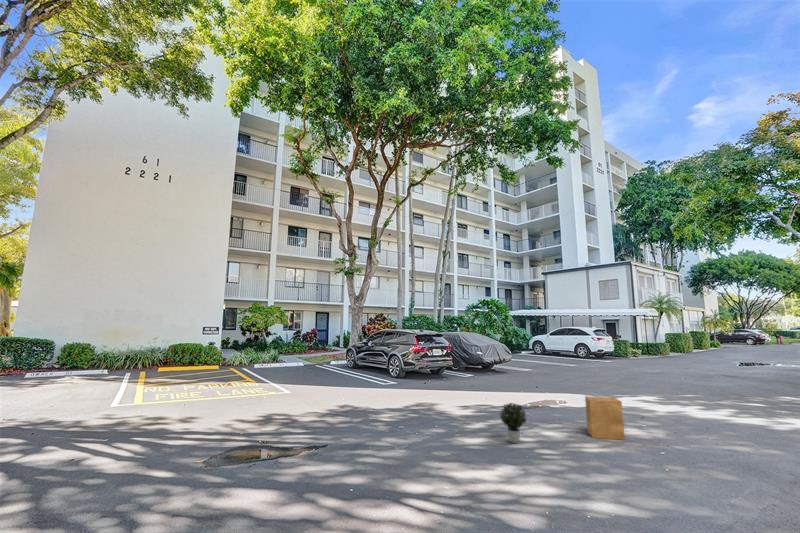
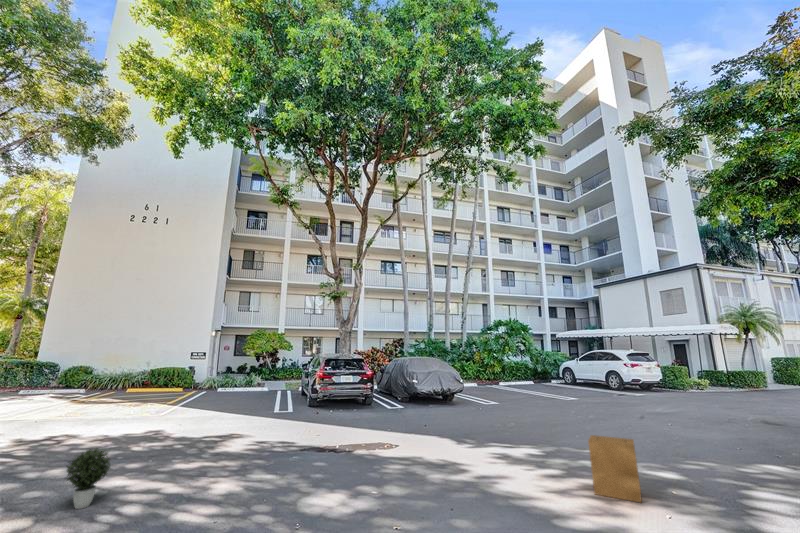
cardboard box: present [585,396,625,440] -> present [588,435,642,503]

